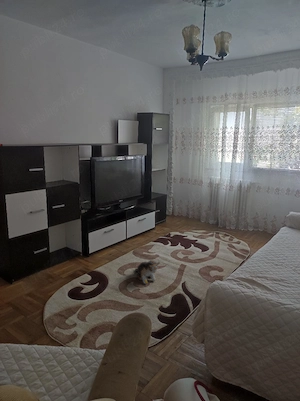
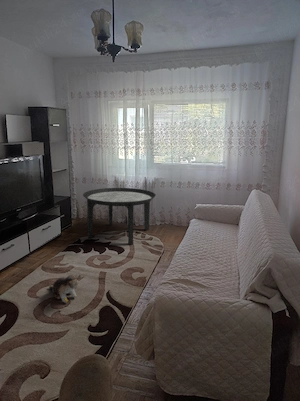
round table: none [176,189,248,245] -> present [83,188,156,244]

